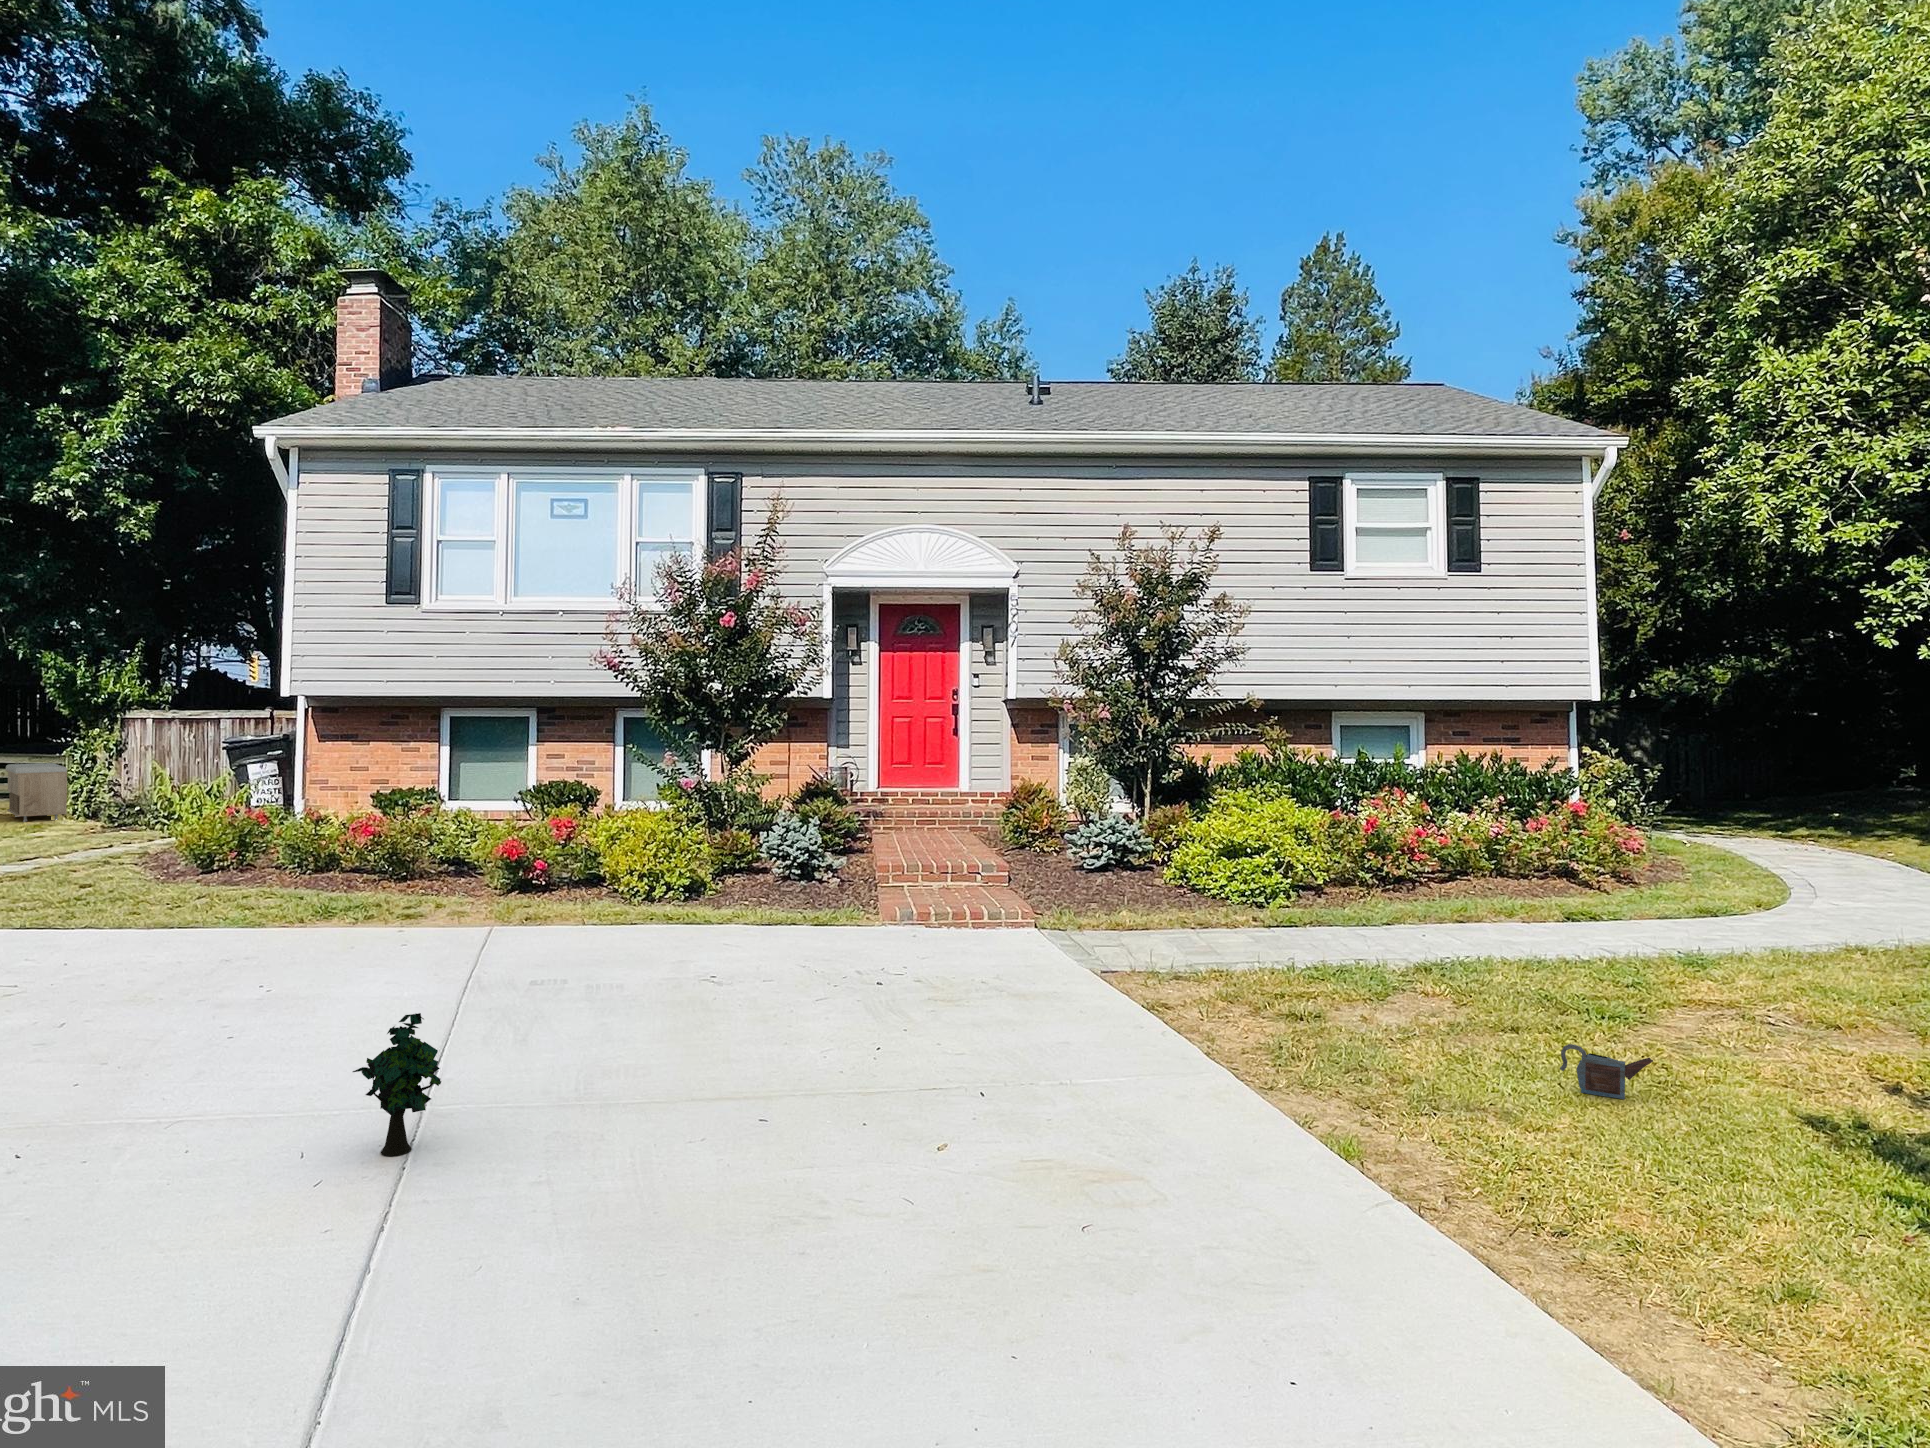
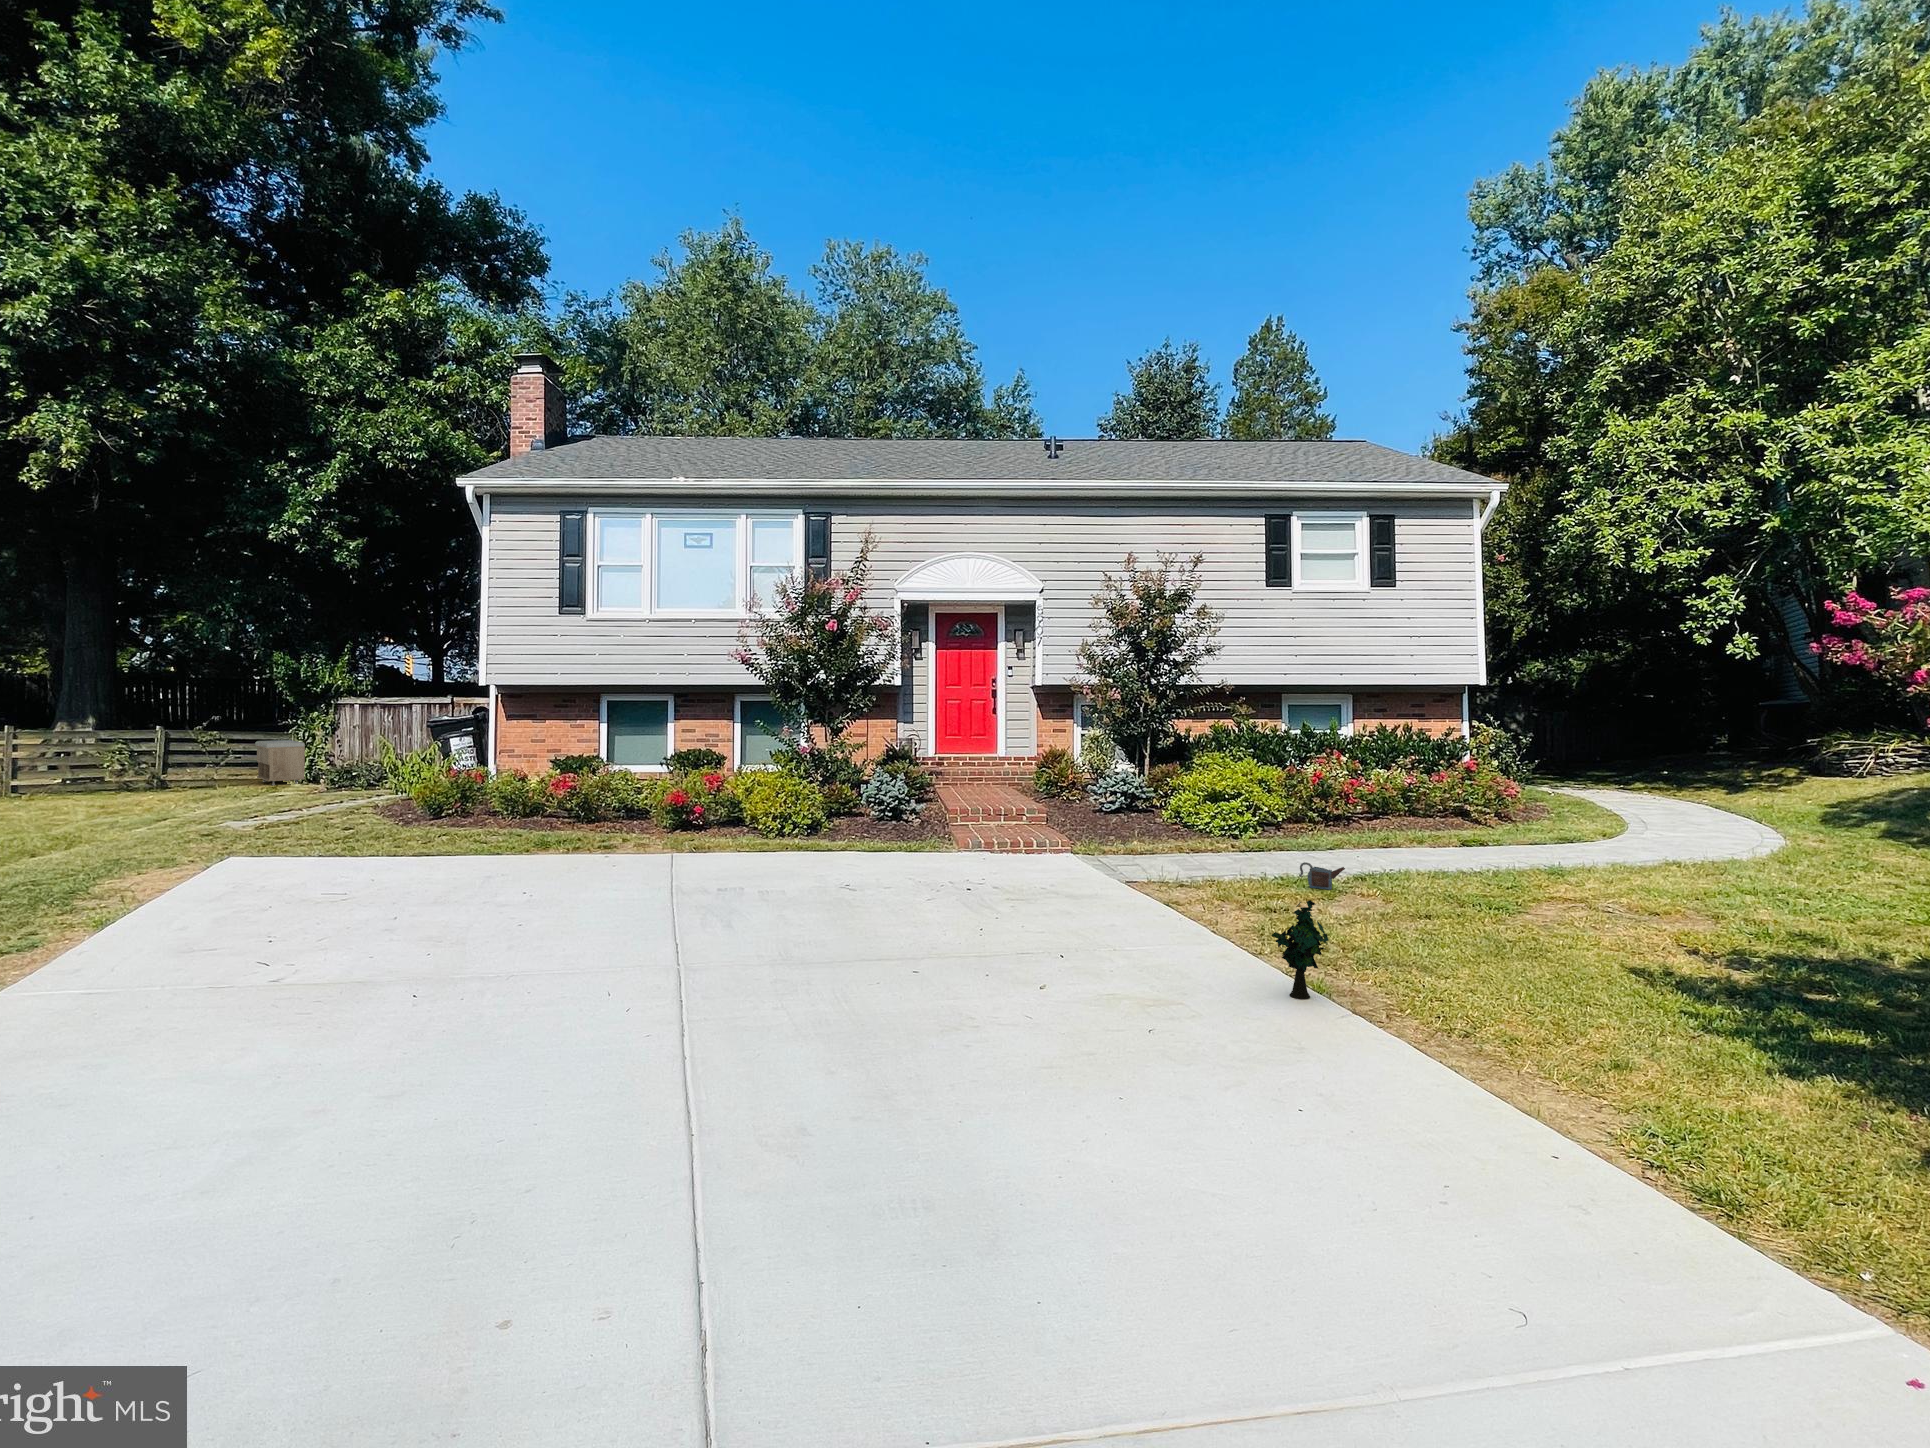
decorative plant: present [353,1013,441,1156] -> present [1272,900,1329,999]
watering can: present [1560,1044,1653,1099] -> present [1299,862,1345,890]

